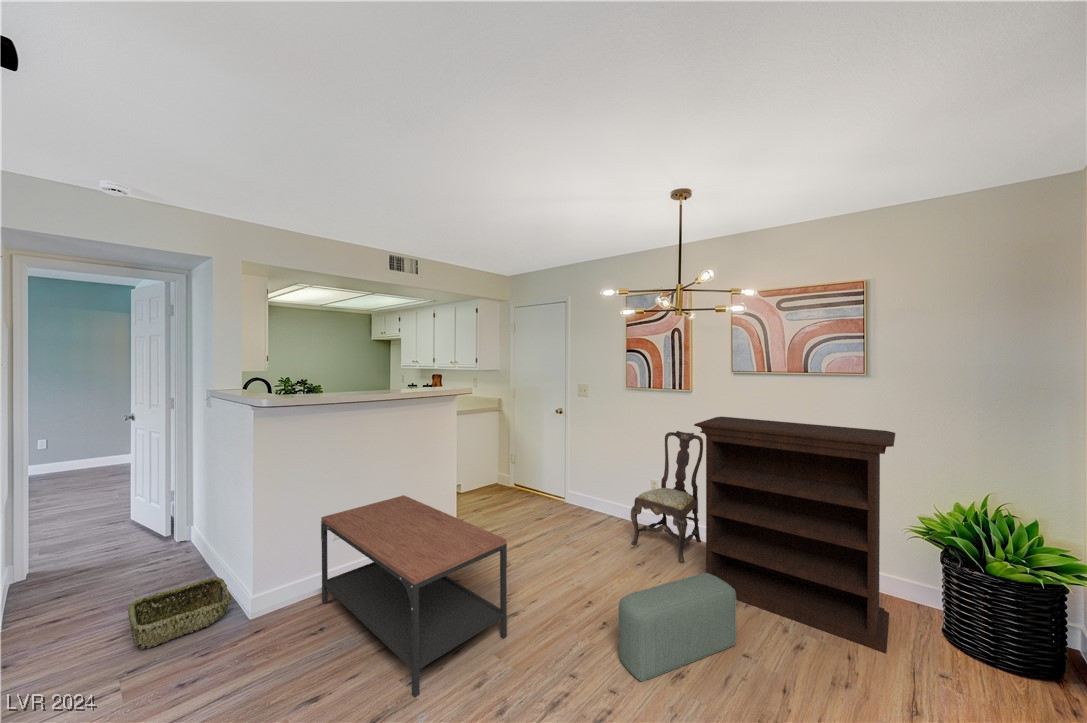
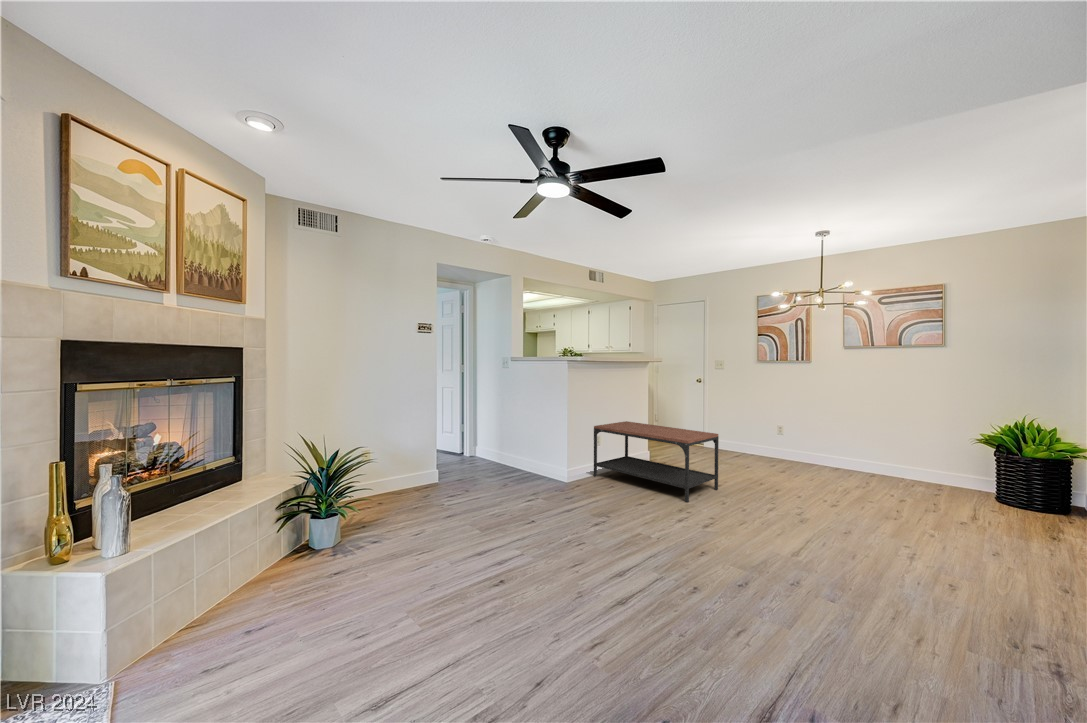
bookshelf: present [694,417,895,653] -> none [824,375,964,504]
dining chair: present [631,431,703,562] -> none [768,390,821,472]
pouf: present [618,573,736,681] -> none [791,459,860,504]
woven basket: present [128,577,231,649] -> none [509,457,554,484]

